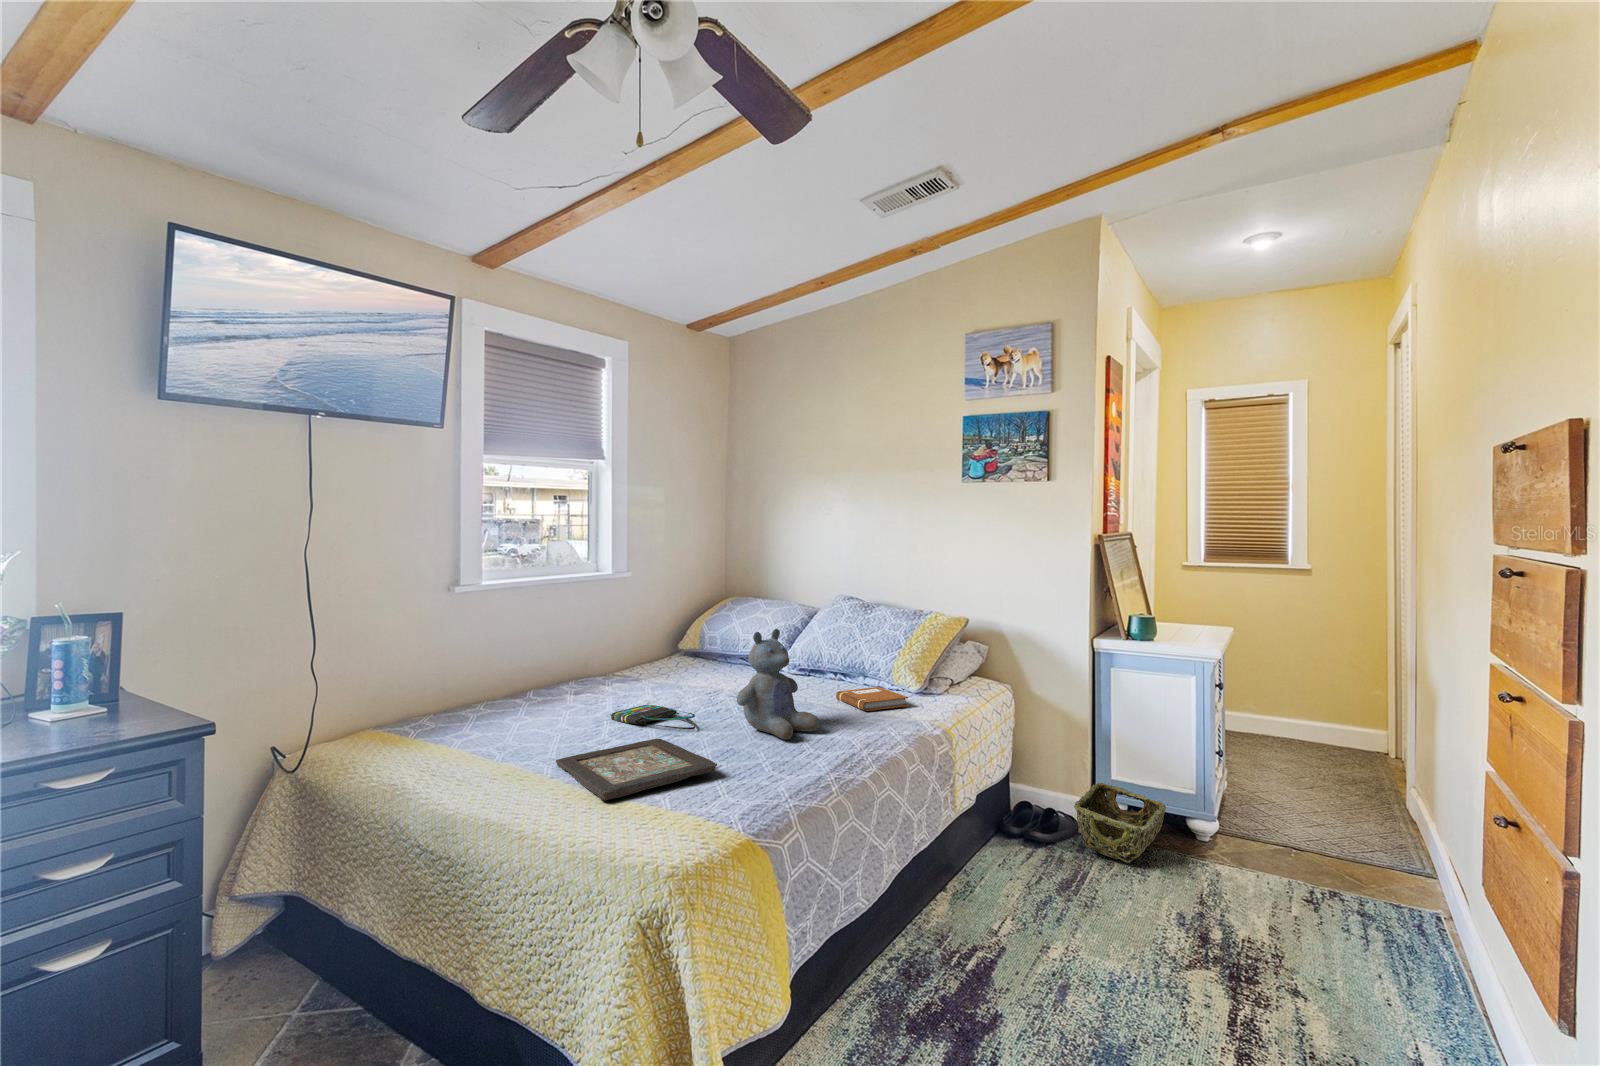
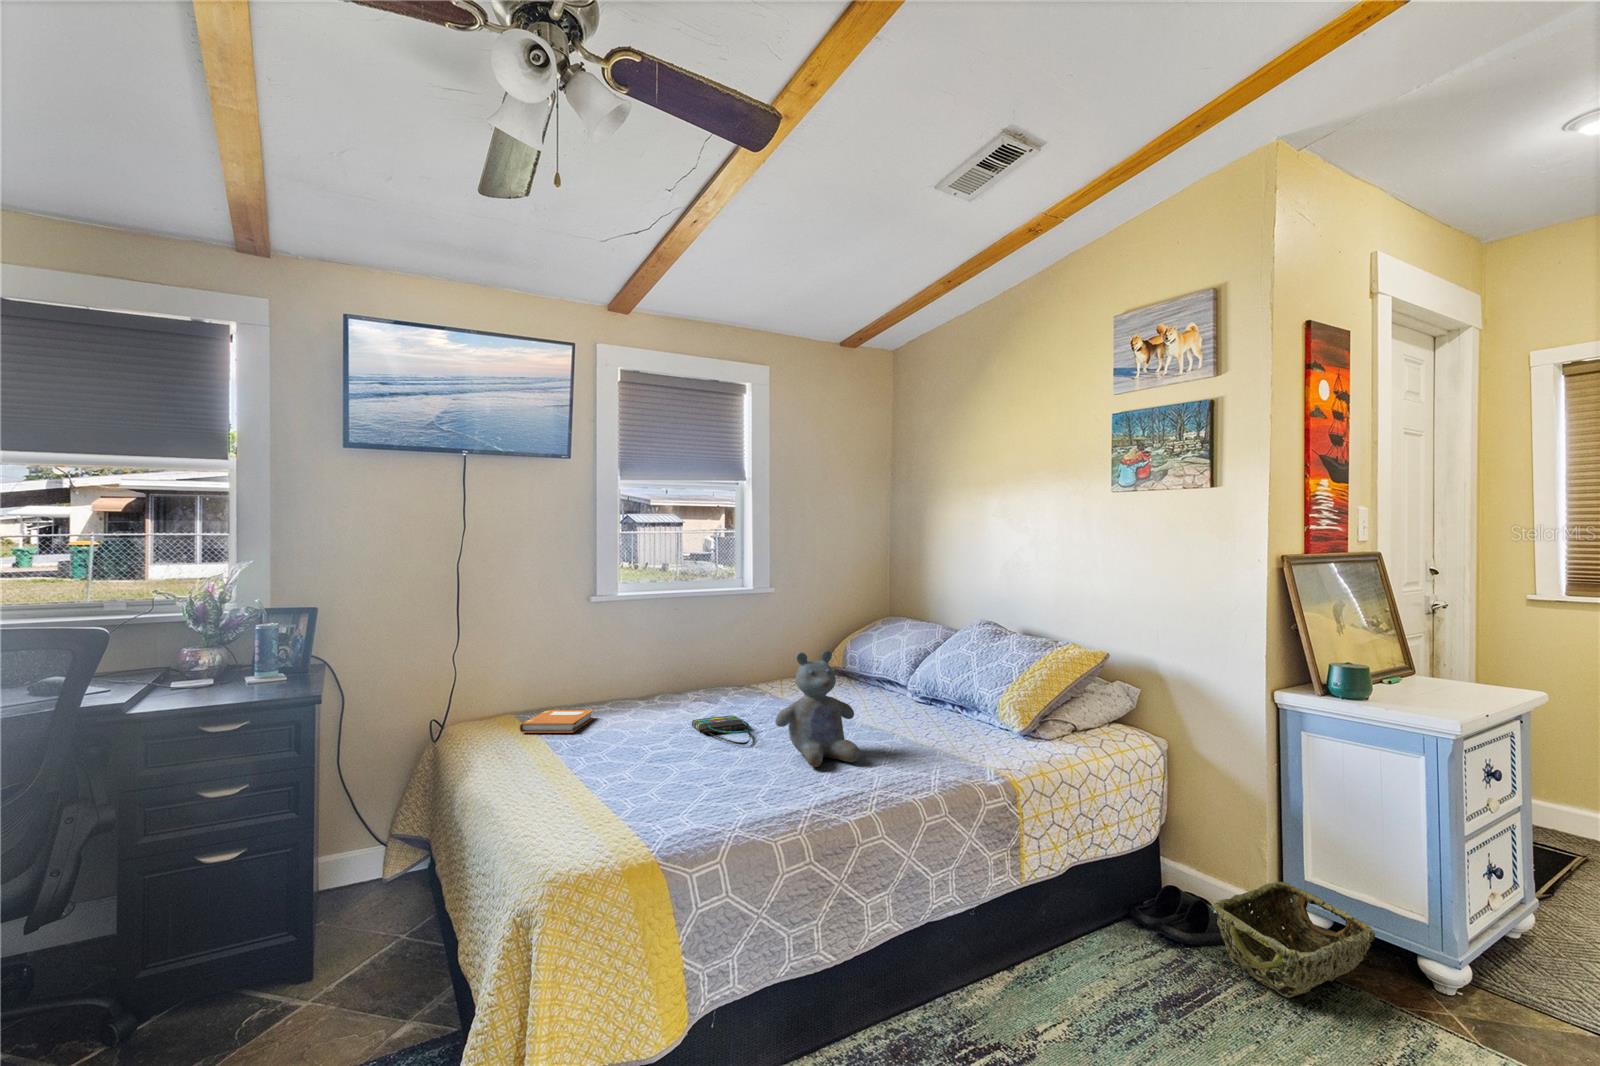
notebook: present [836,687,908,711] -> present [520,710,594,733]
decorative tray: present [556,739,717,800] -> none [581,749,705,800]

